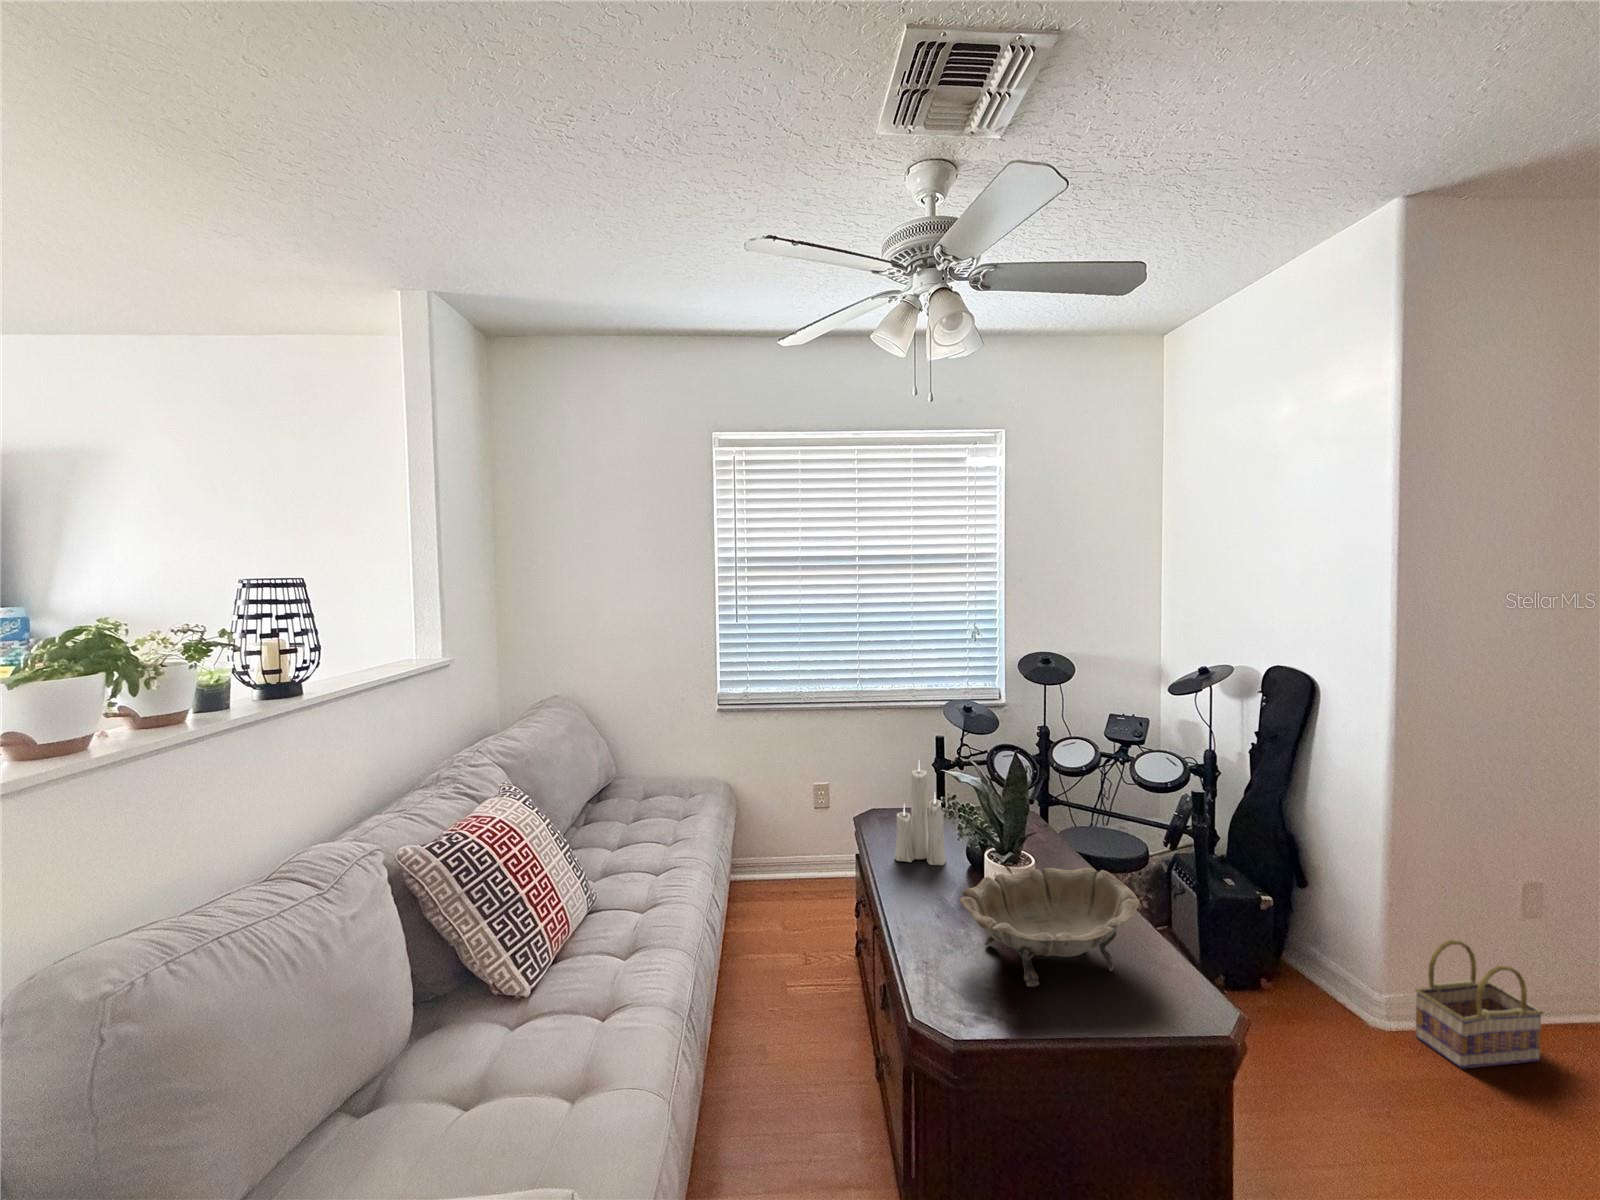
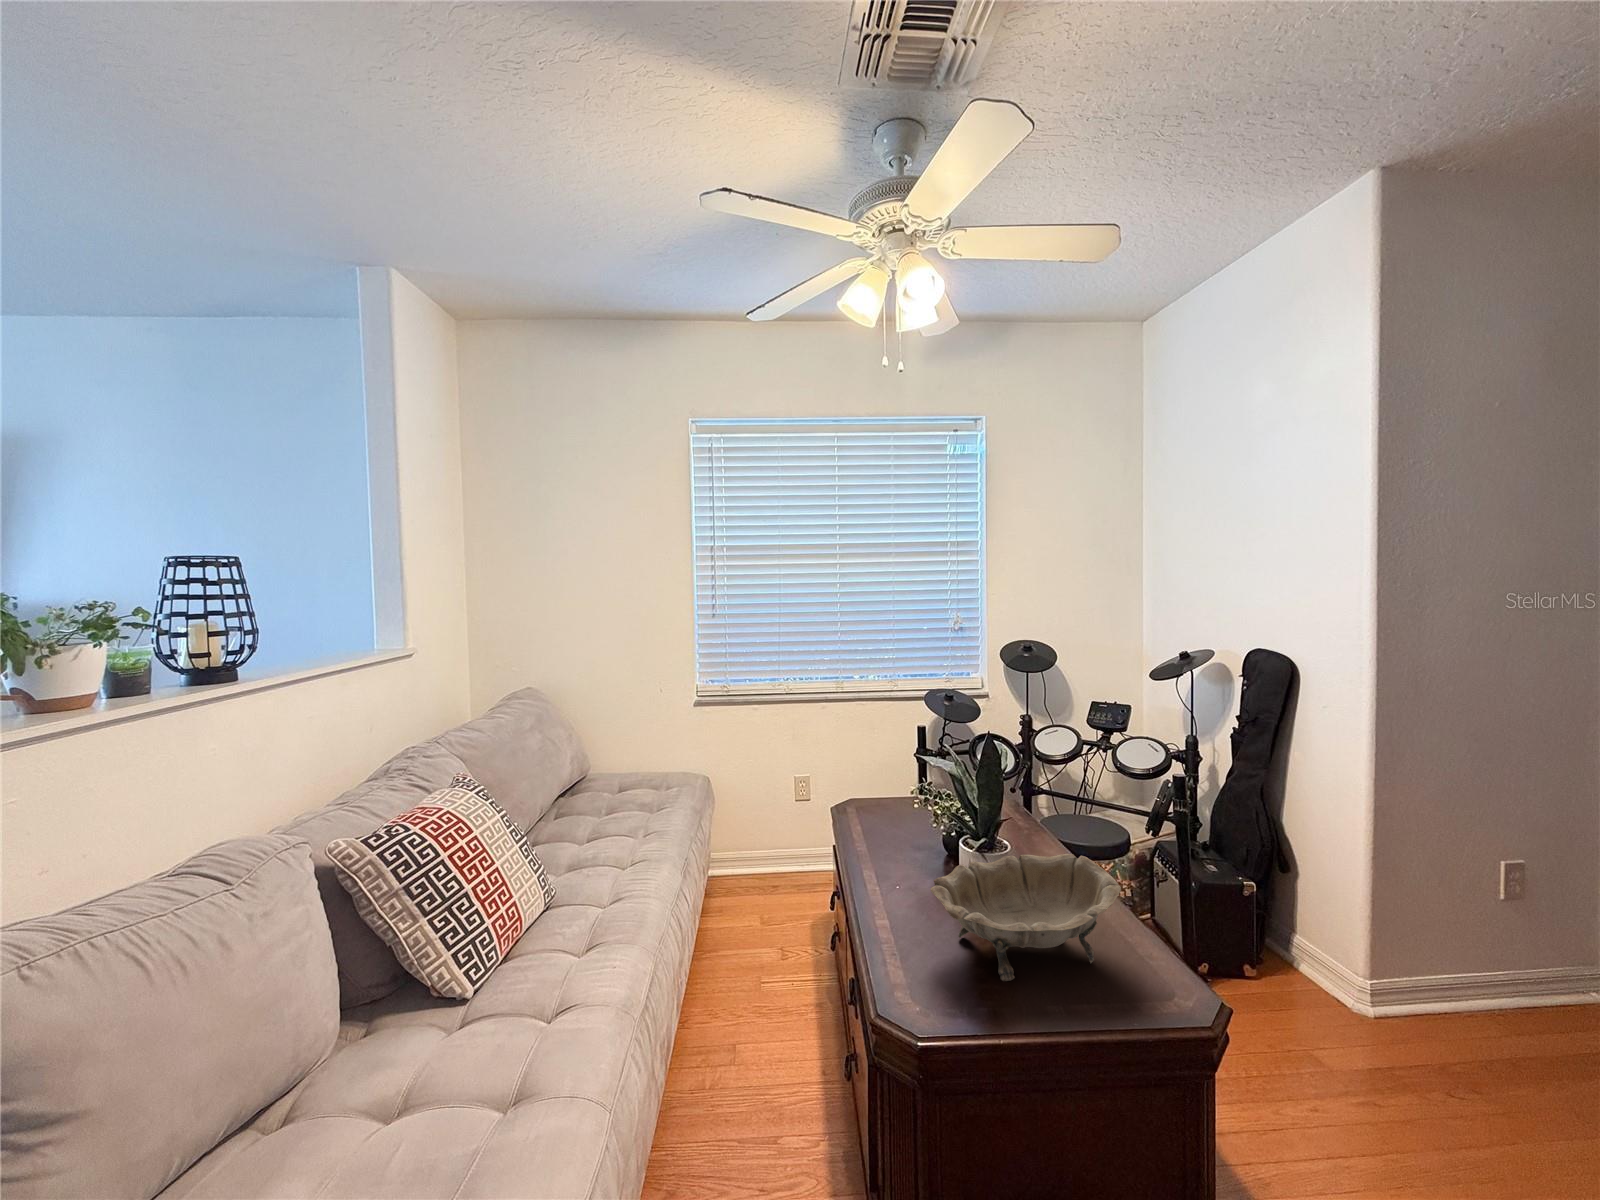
candle: present [895,760,946,865] -> none [868,739,921,855]
basket: present [1415,940,1543,1069] -> none [1405,926,1538,1059]

